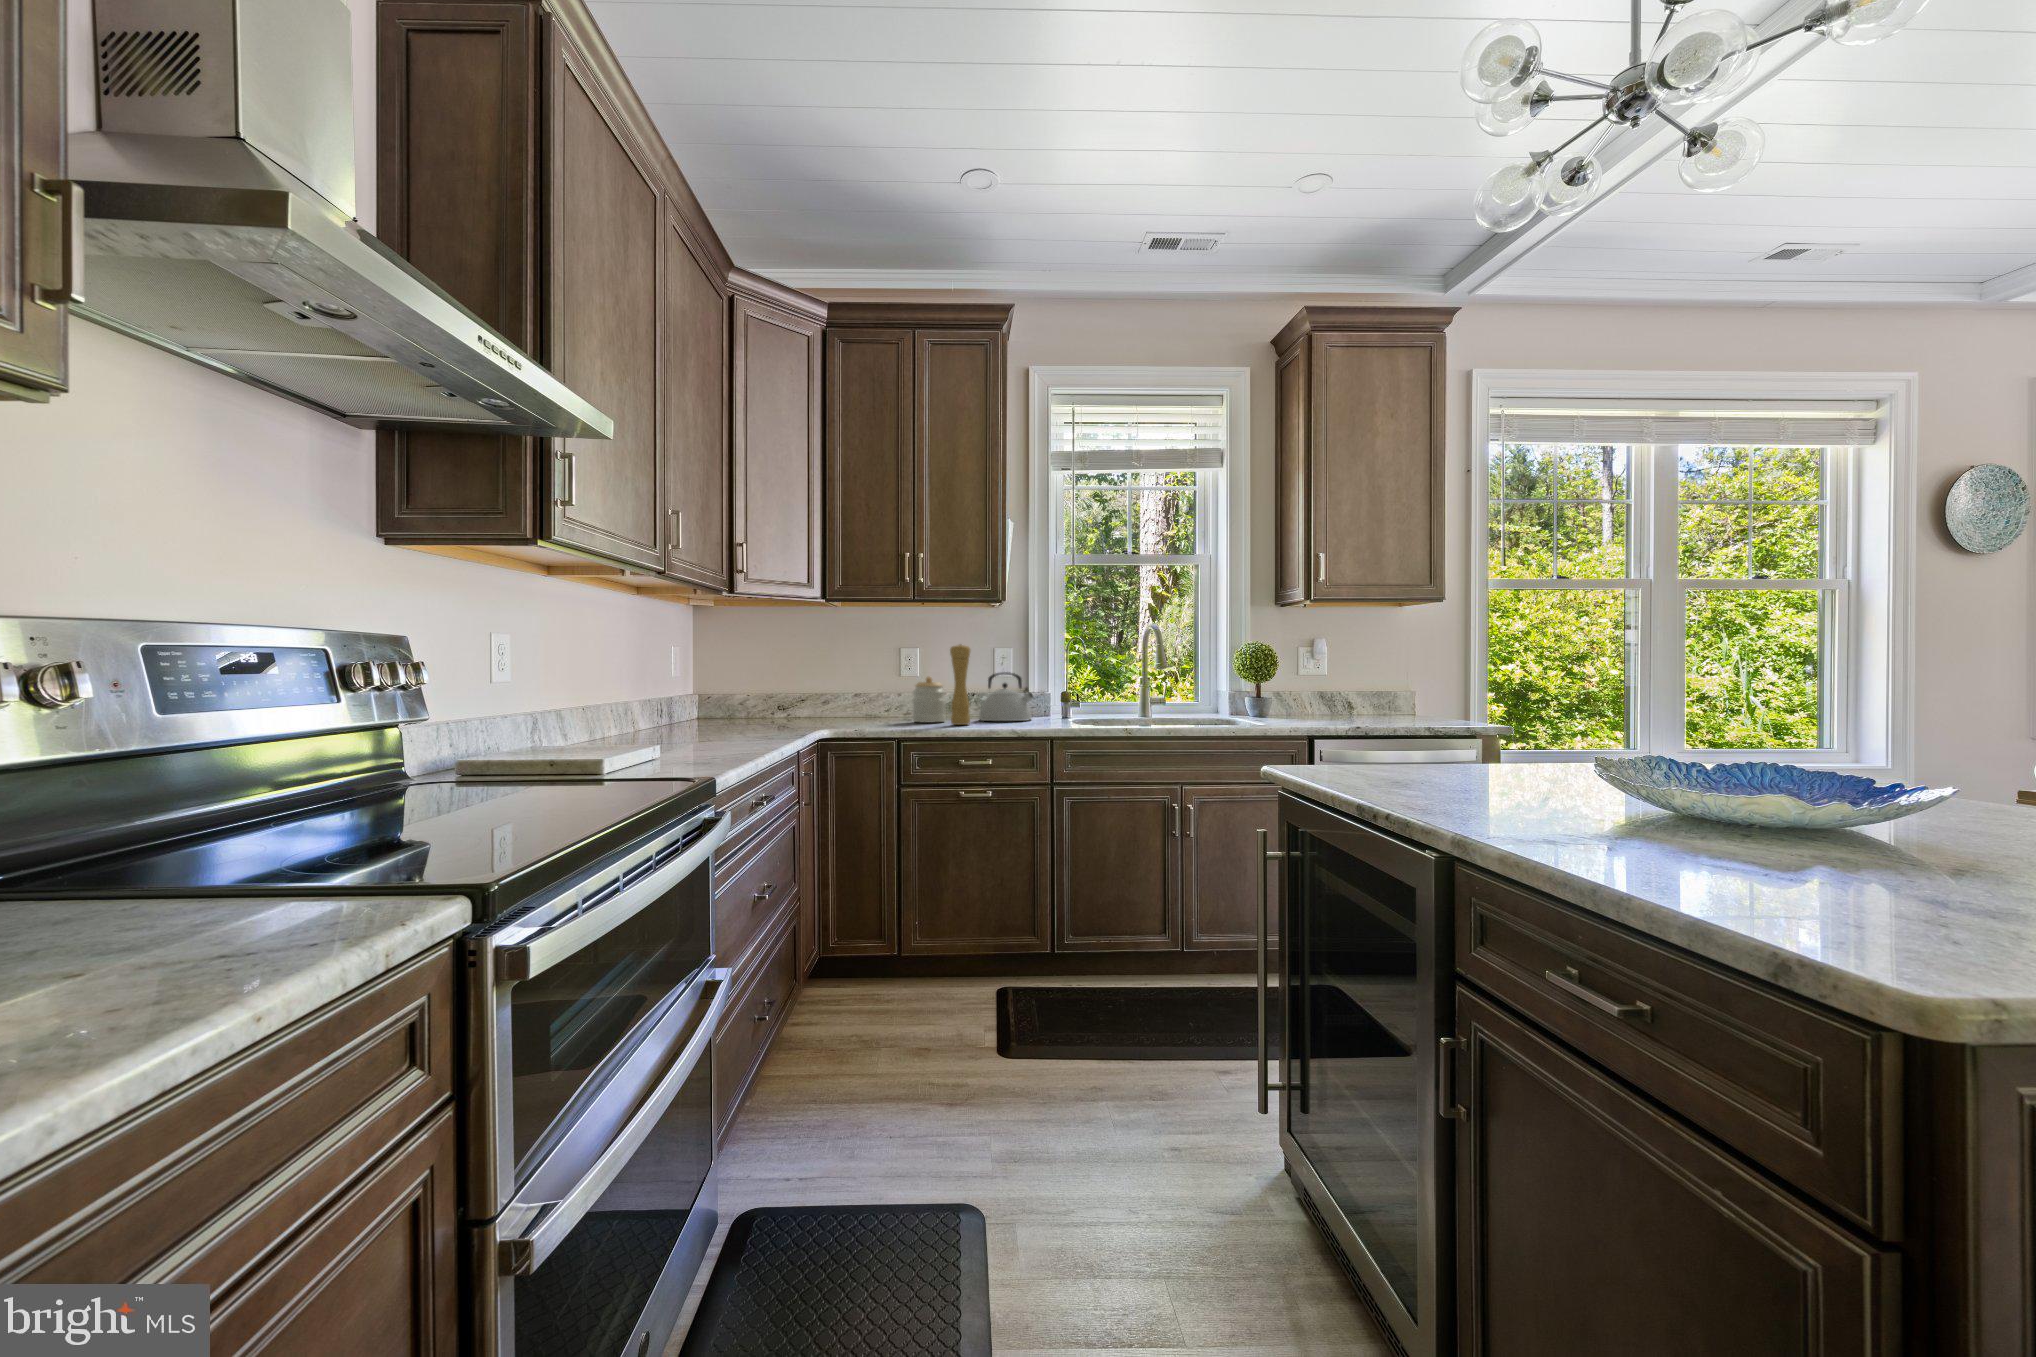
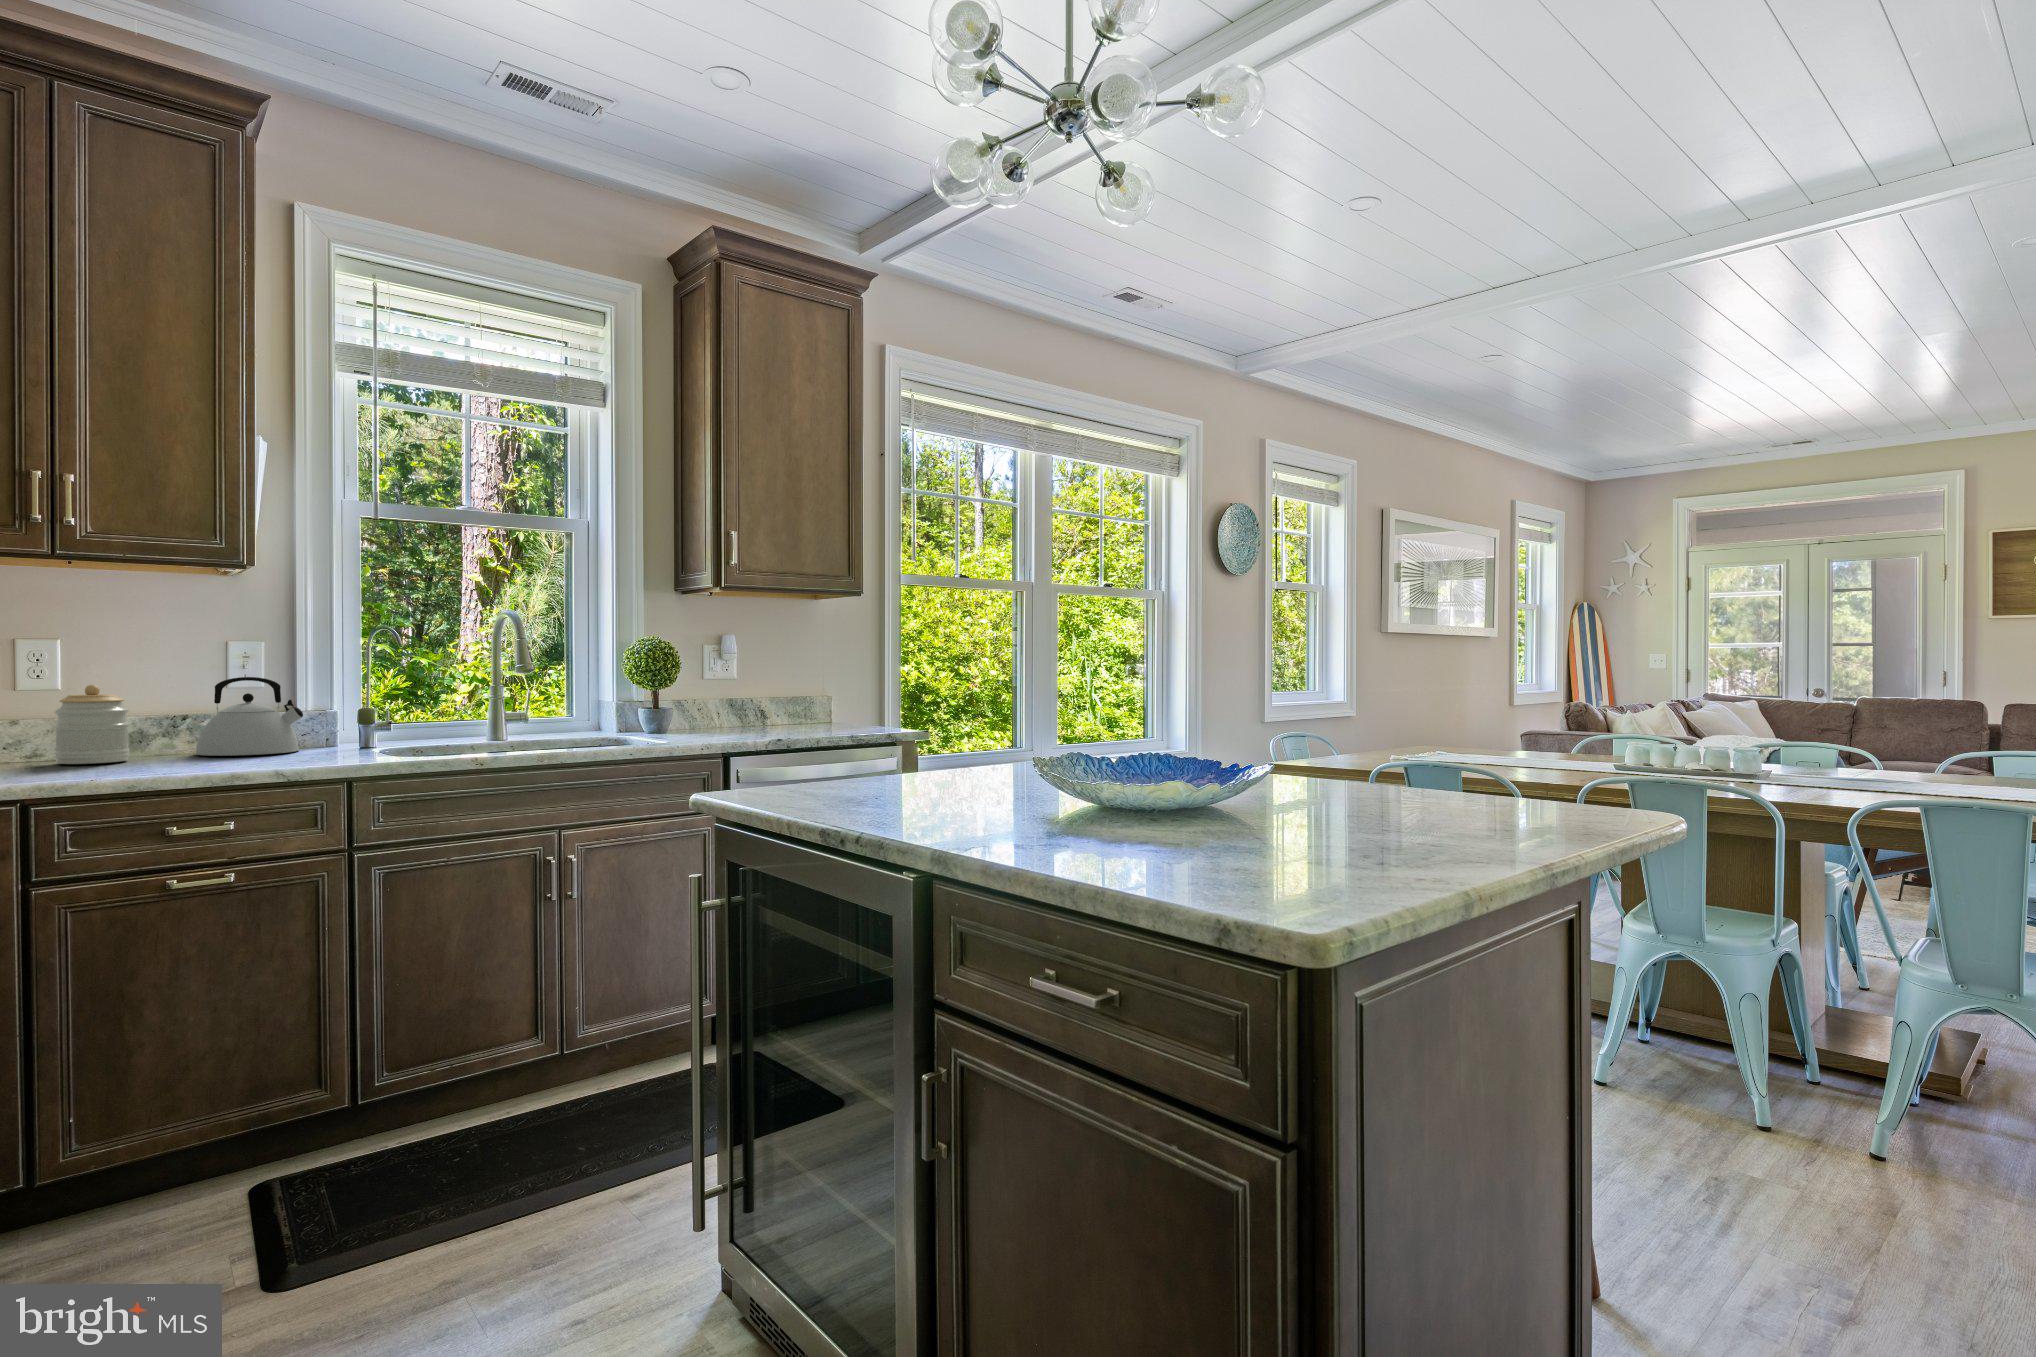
pepper mill: present [950,644,970,725] -> none [144,632,187,767]

